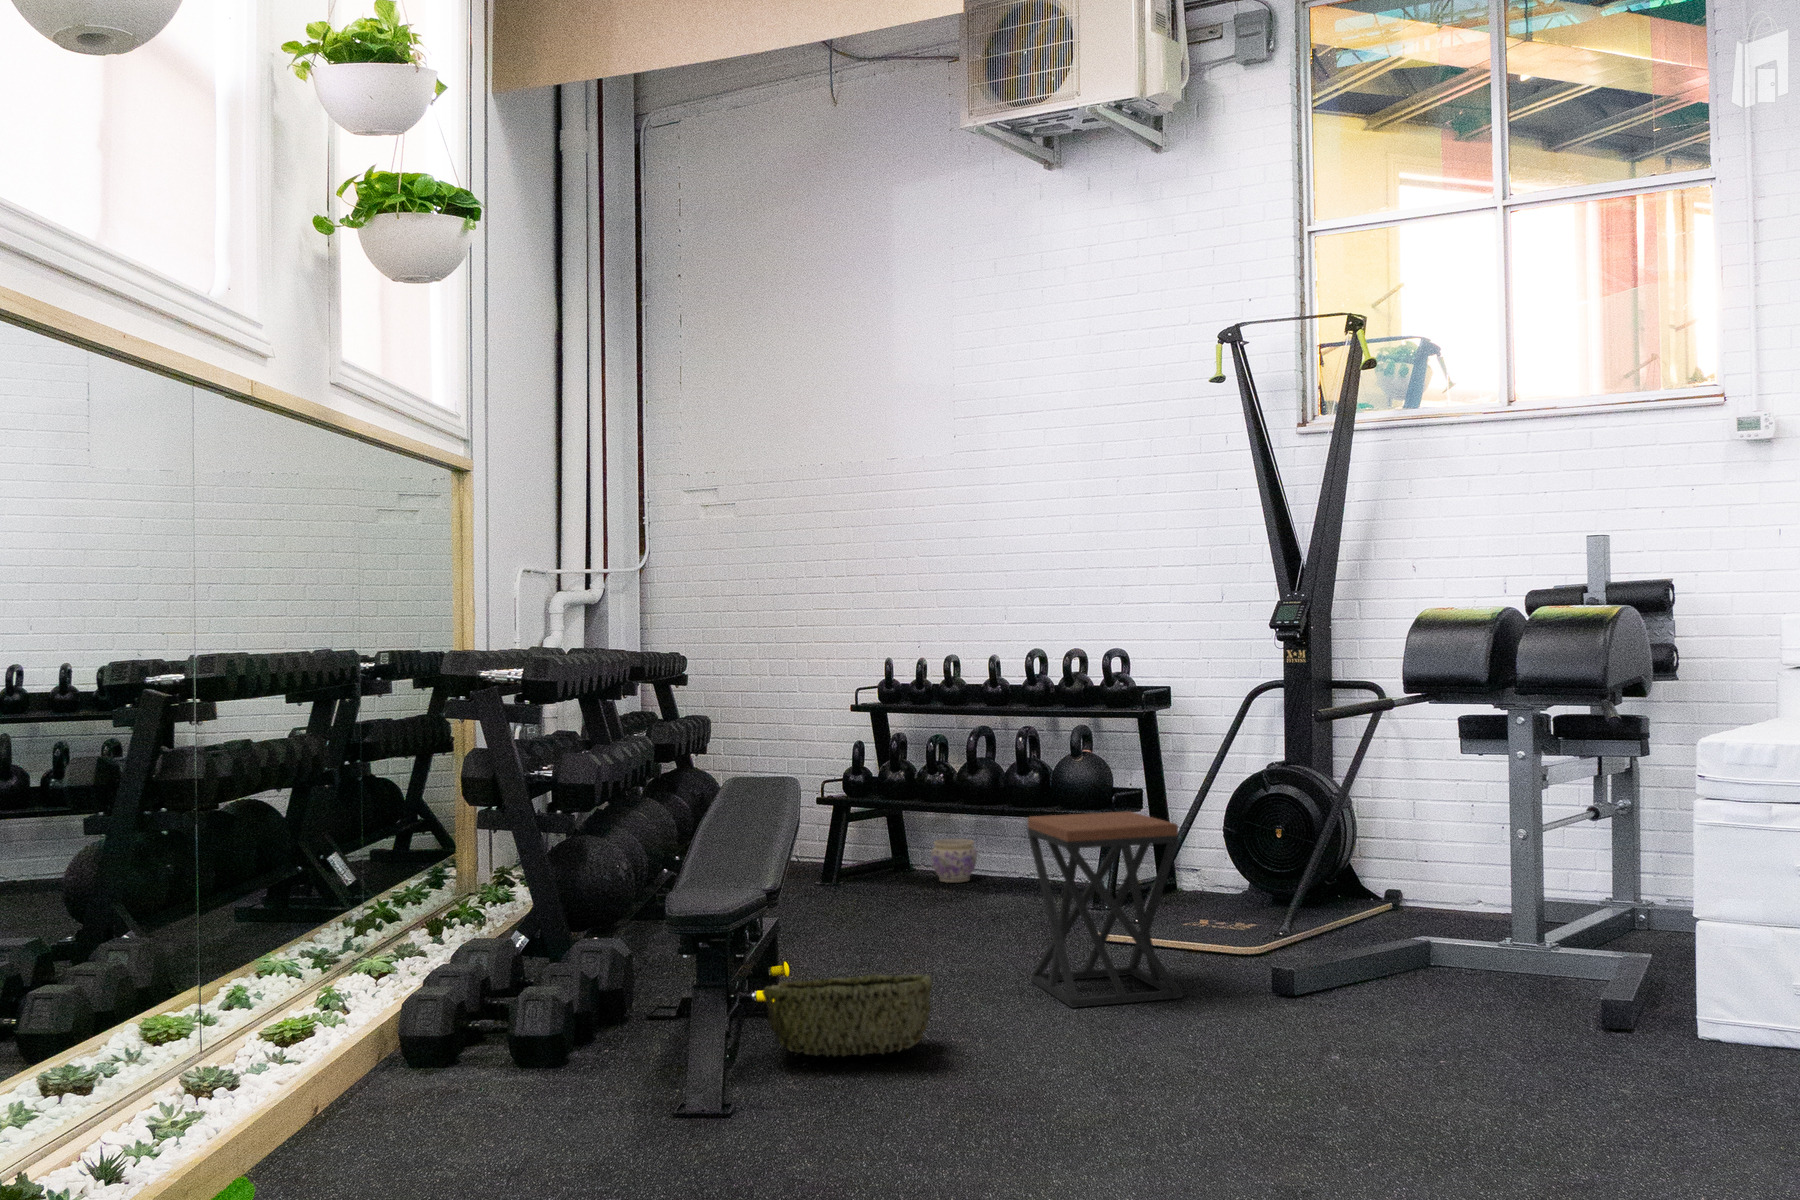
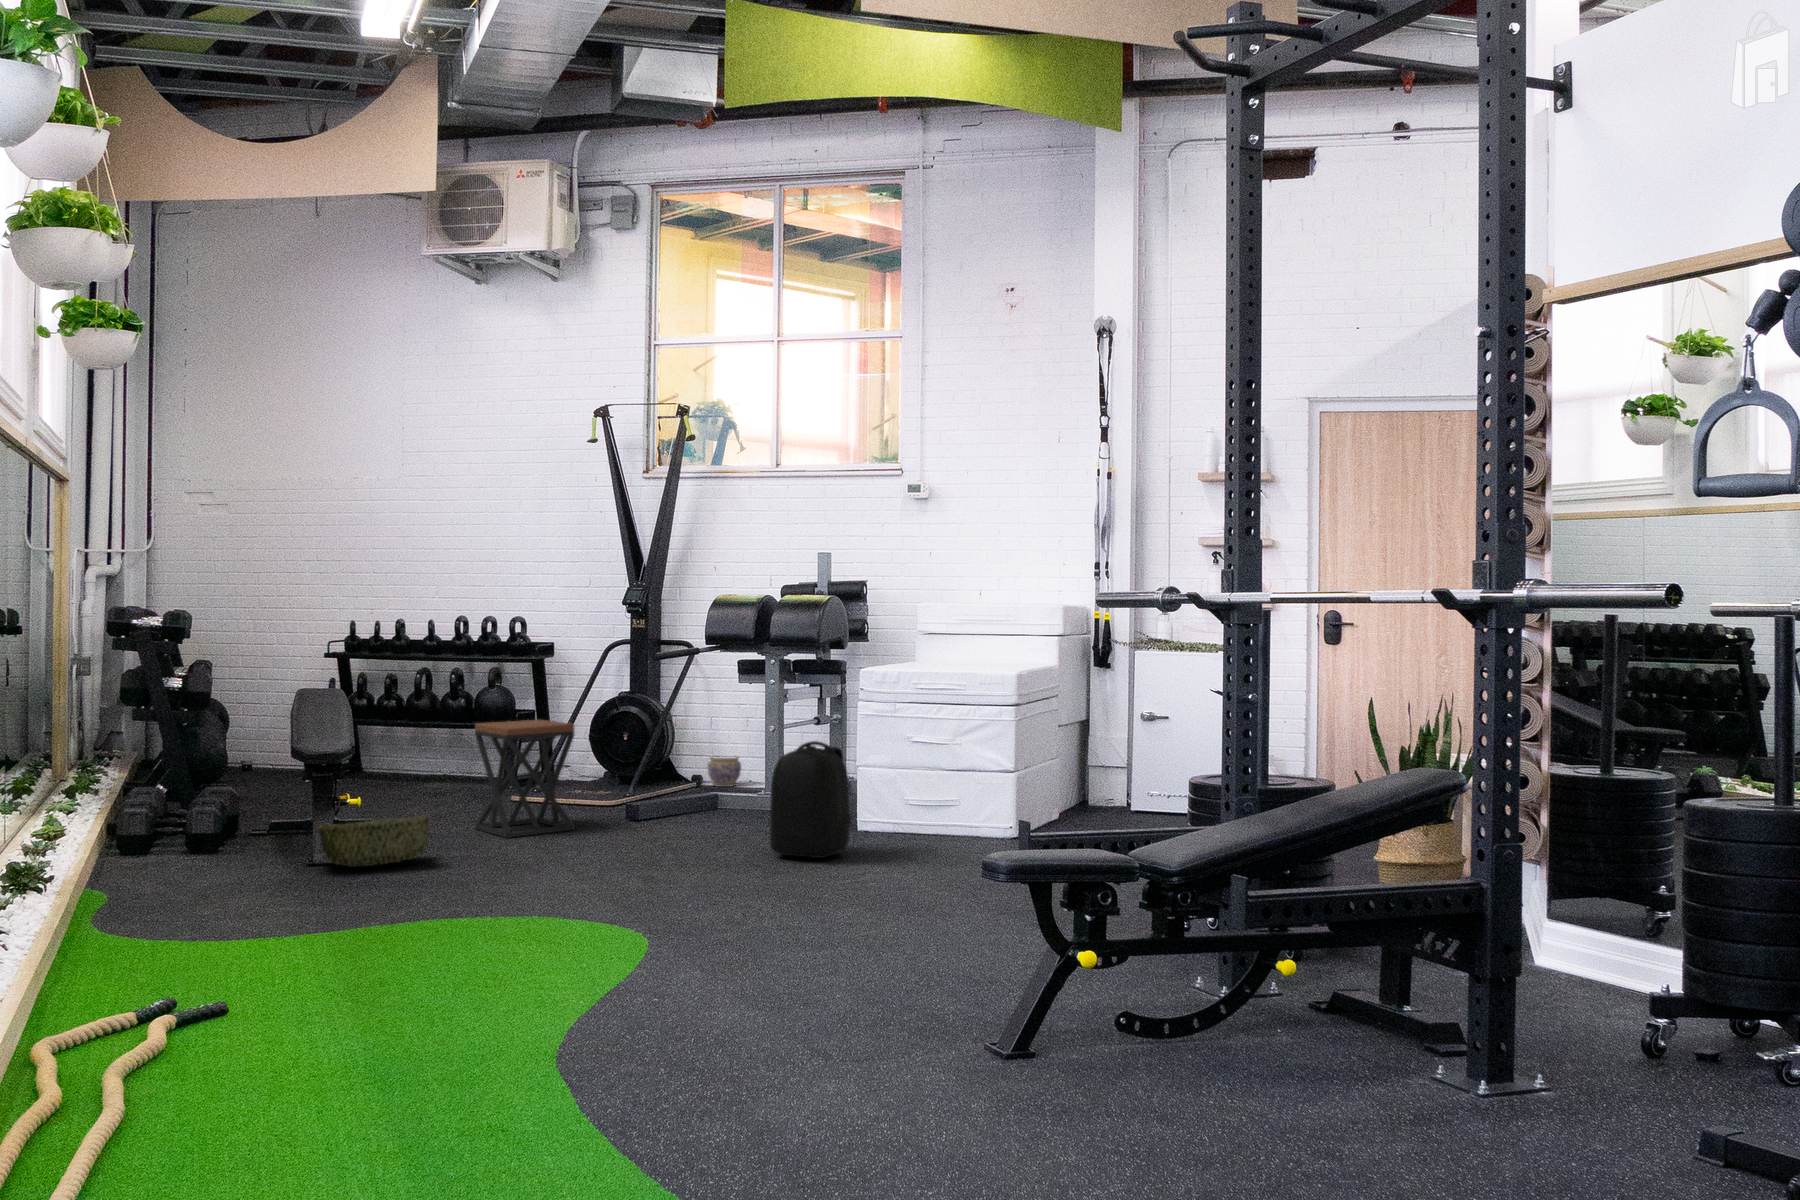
planter: present [931,839,977,883] -> present [708,757,741,787]
backpack: none [1537,887,1716,1130] -> present [770,741,851,858]

